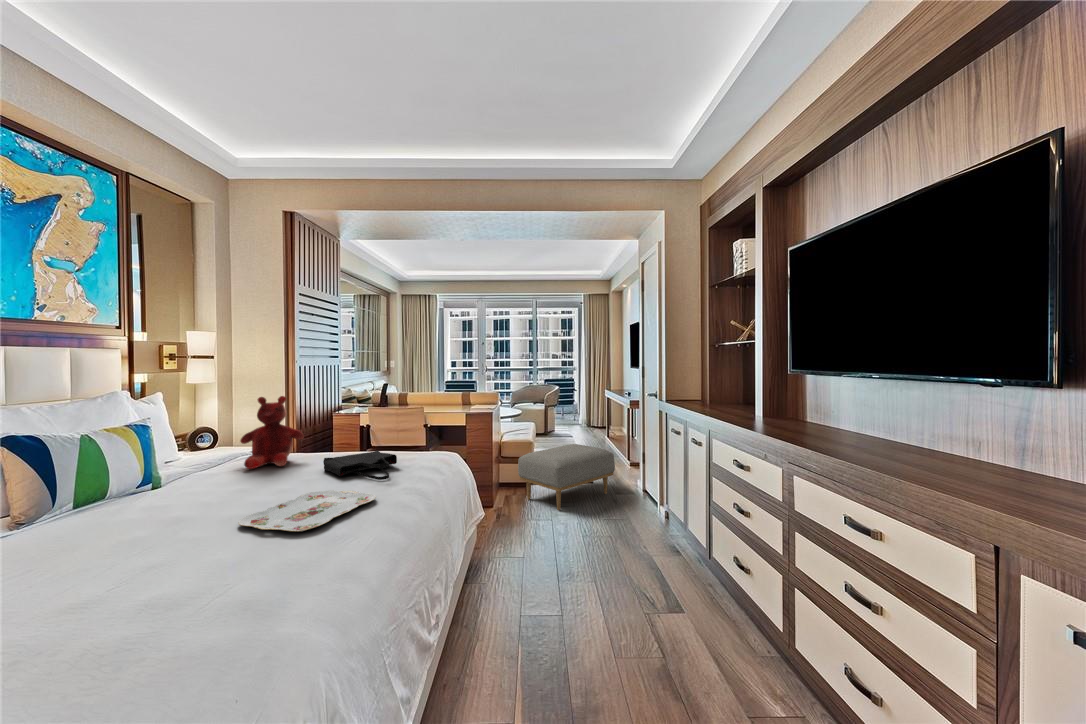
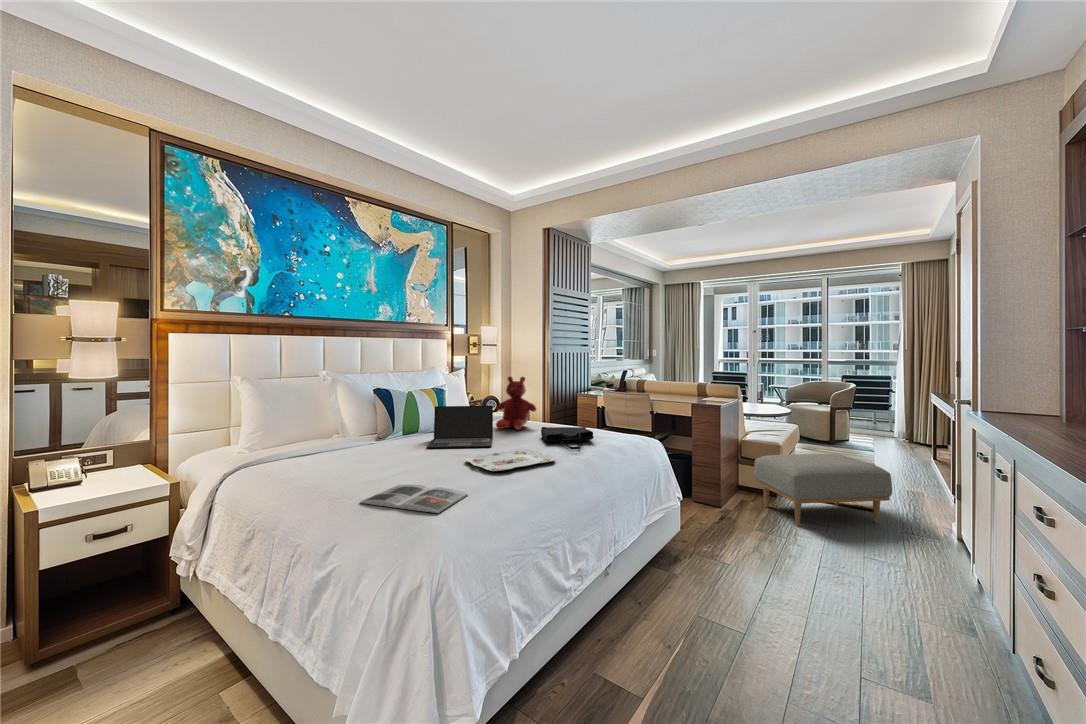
laptop: none [140,439,262,520] -> present [427,406,493,448]
magazine: none [65,575,293,661] -> present [360,485,467,513]

